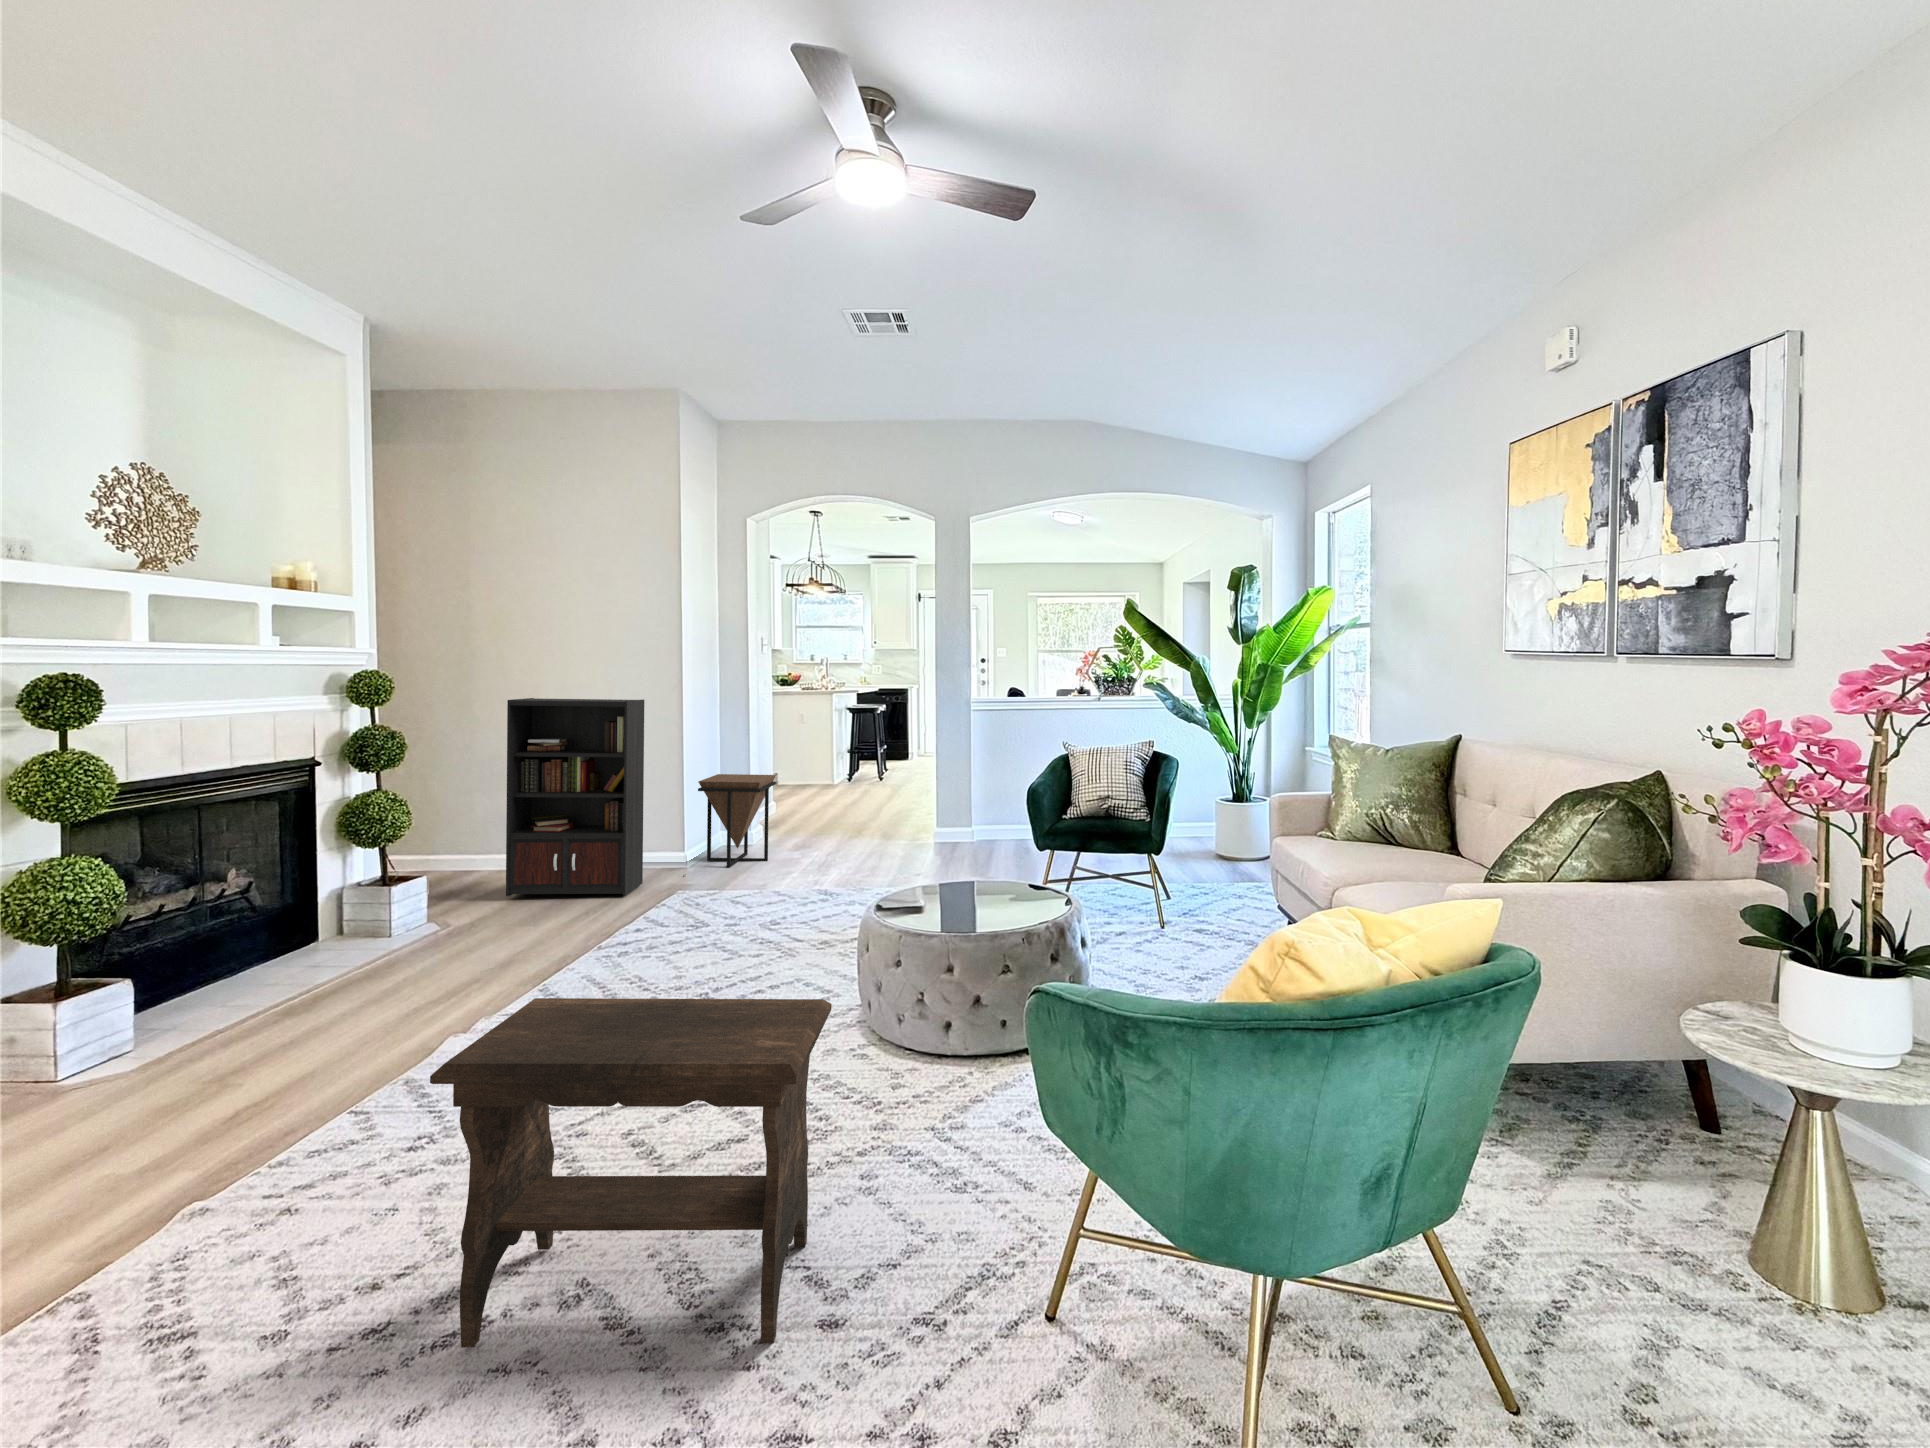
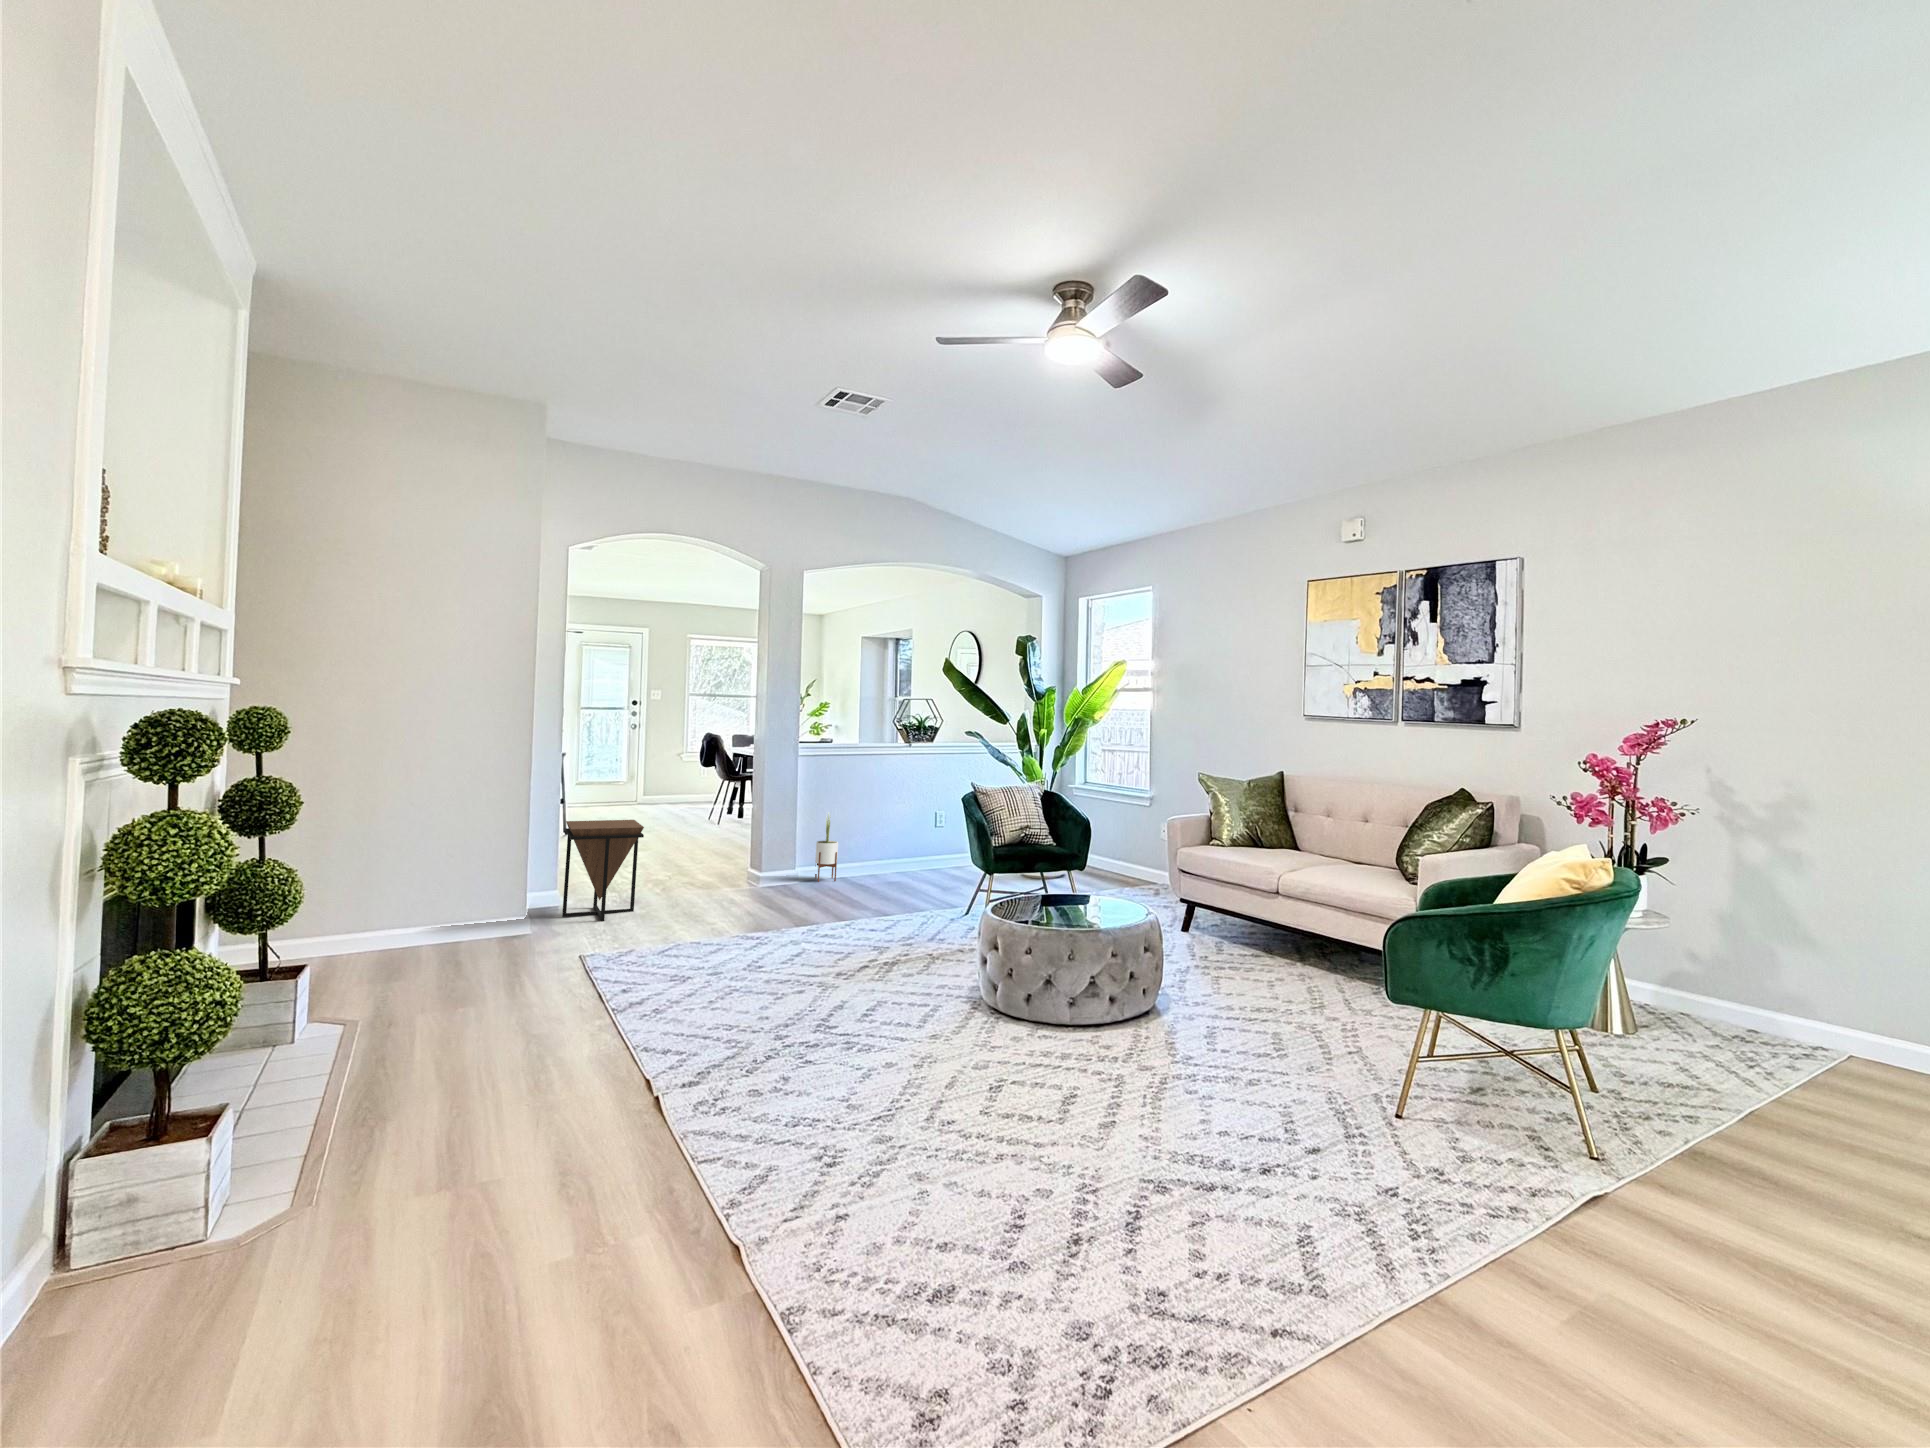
bookcase: present [506,698,686,896] -> none [390,737,571,975]
potted plant: none [970,769,993,848] -> present [815,813,838,882]
footstool: present [430,998,832,1348] -> none [1067,958,1325,1237]

